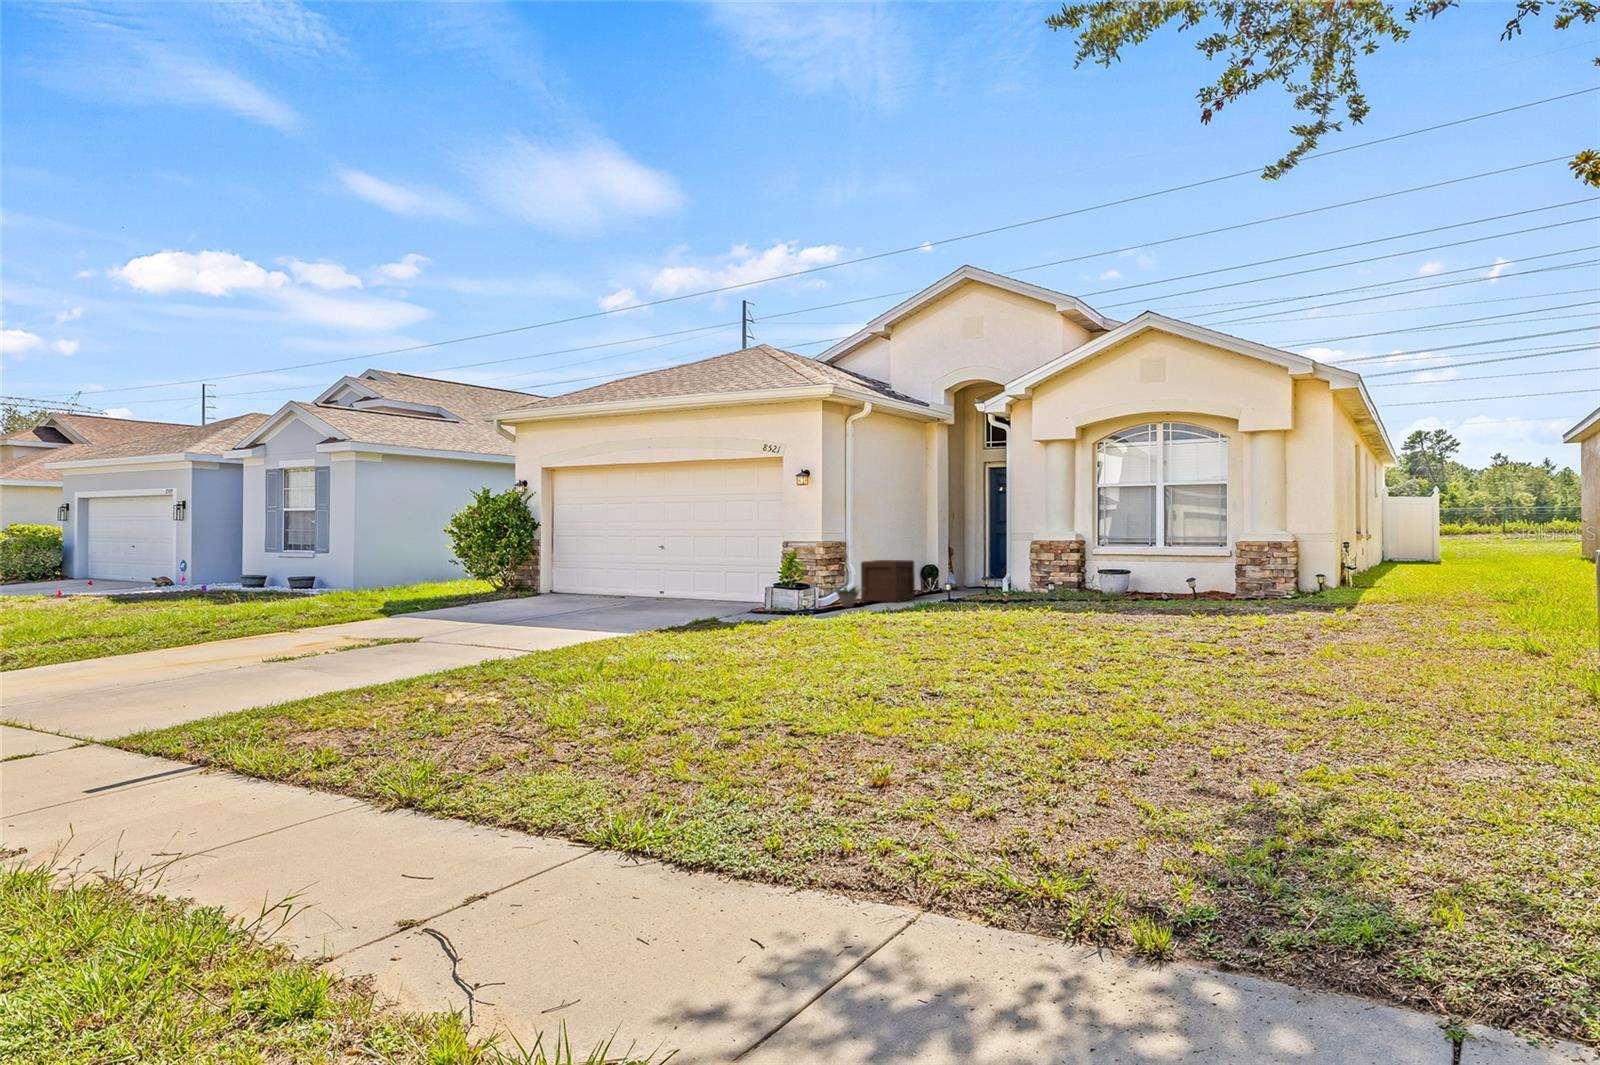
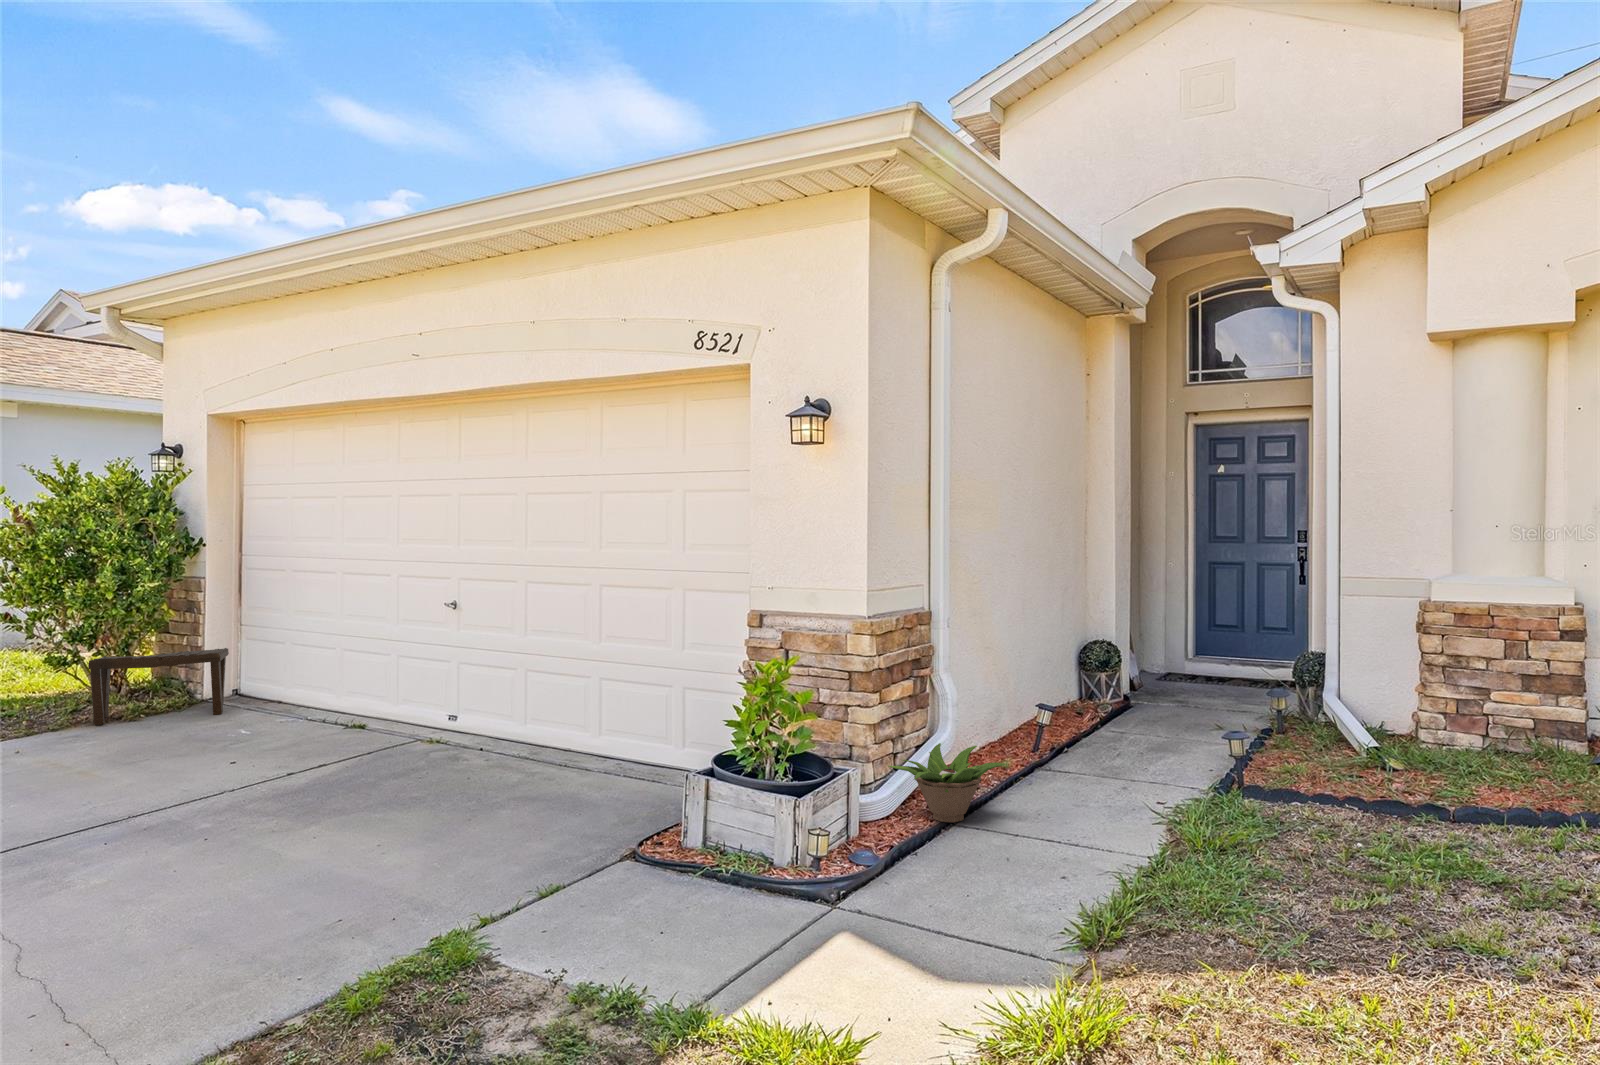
wooden crate: present [861,560,915,602] -> none [966,648,1106,783]
bench: none [504,570,555,599] -> present [88,648,229,725]

